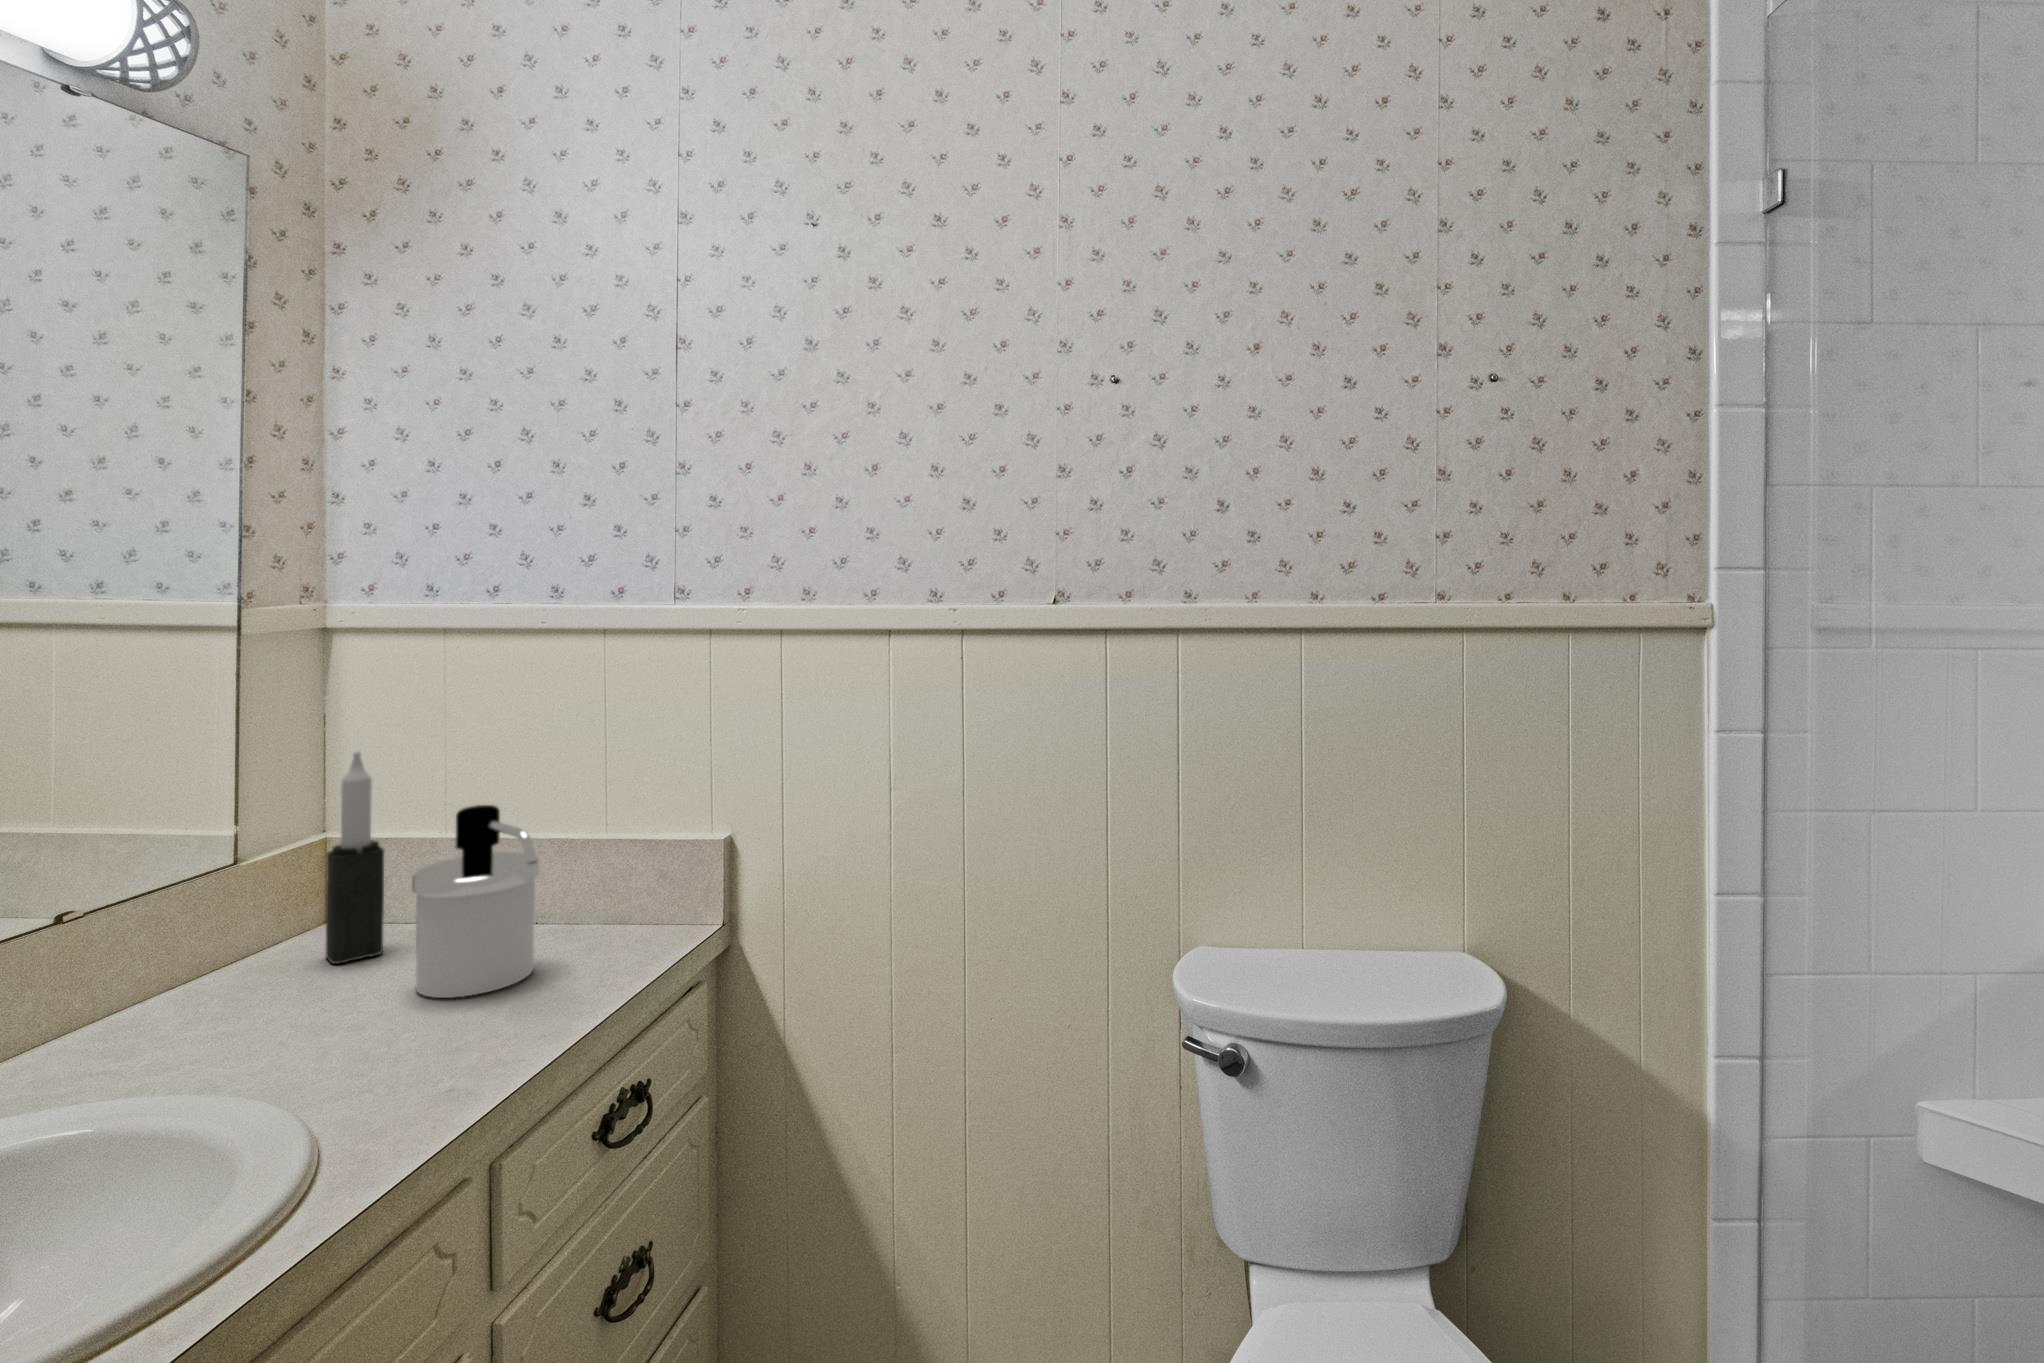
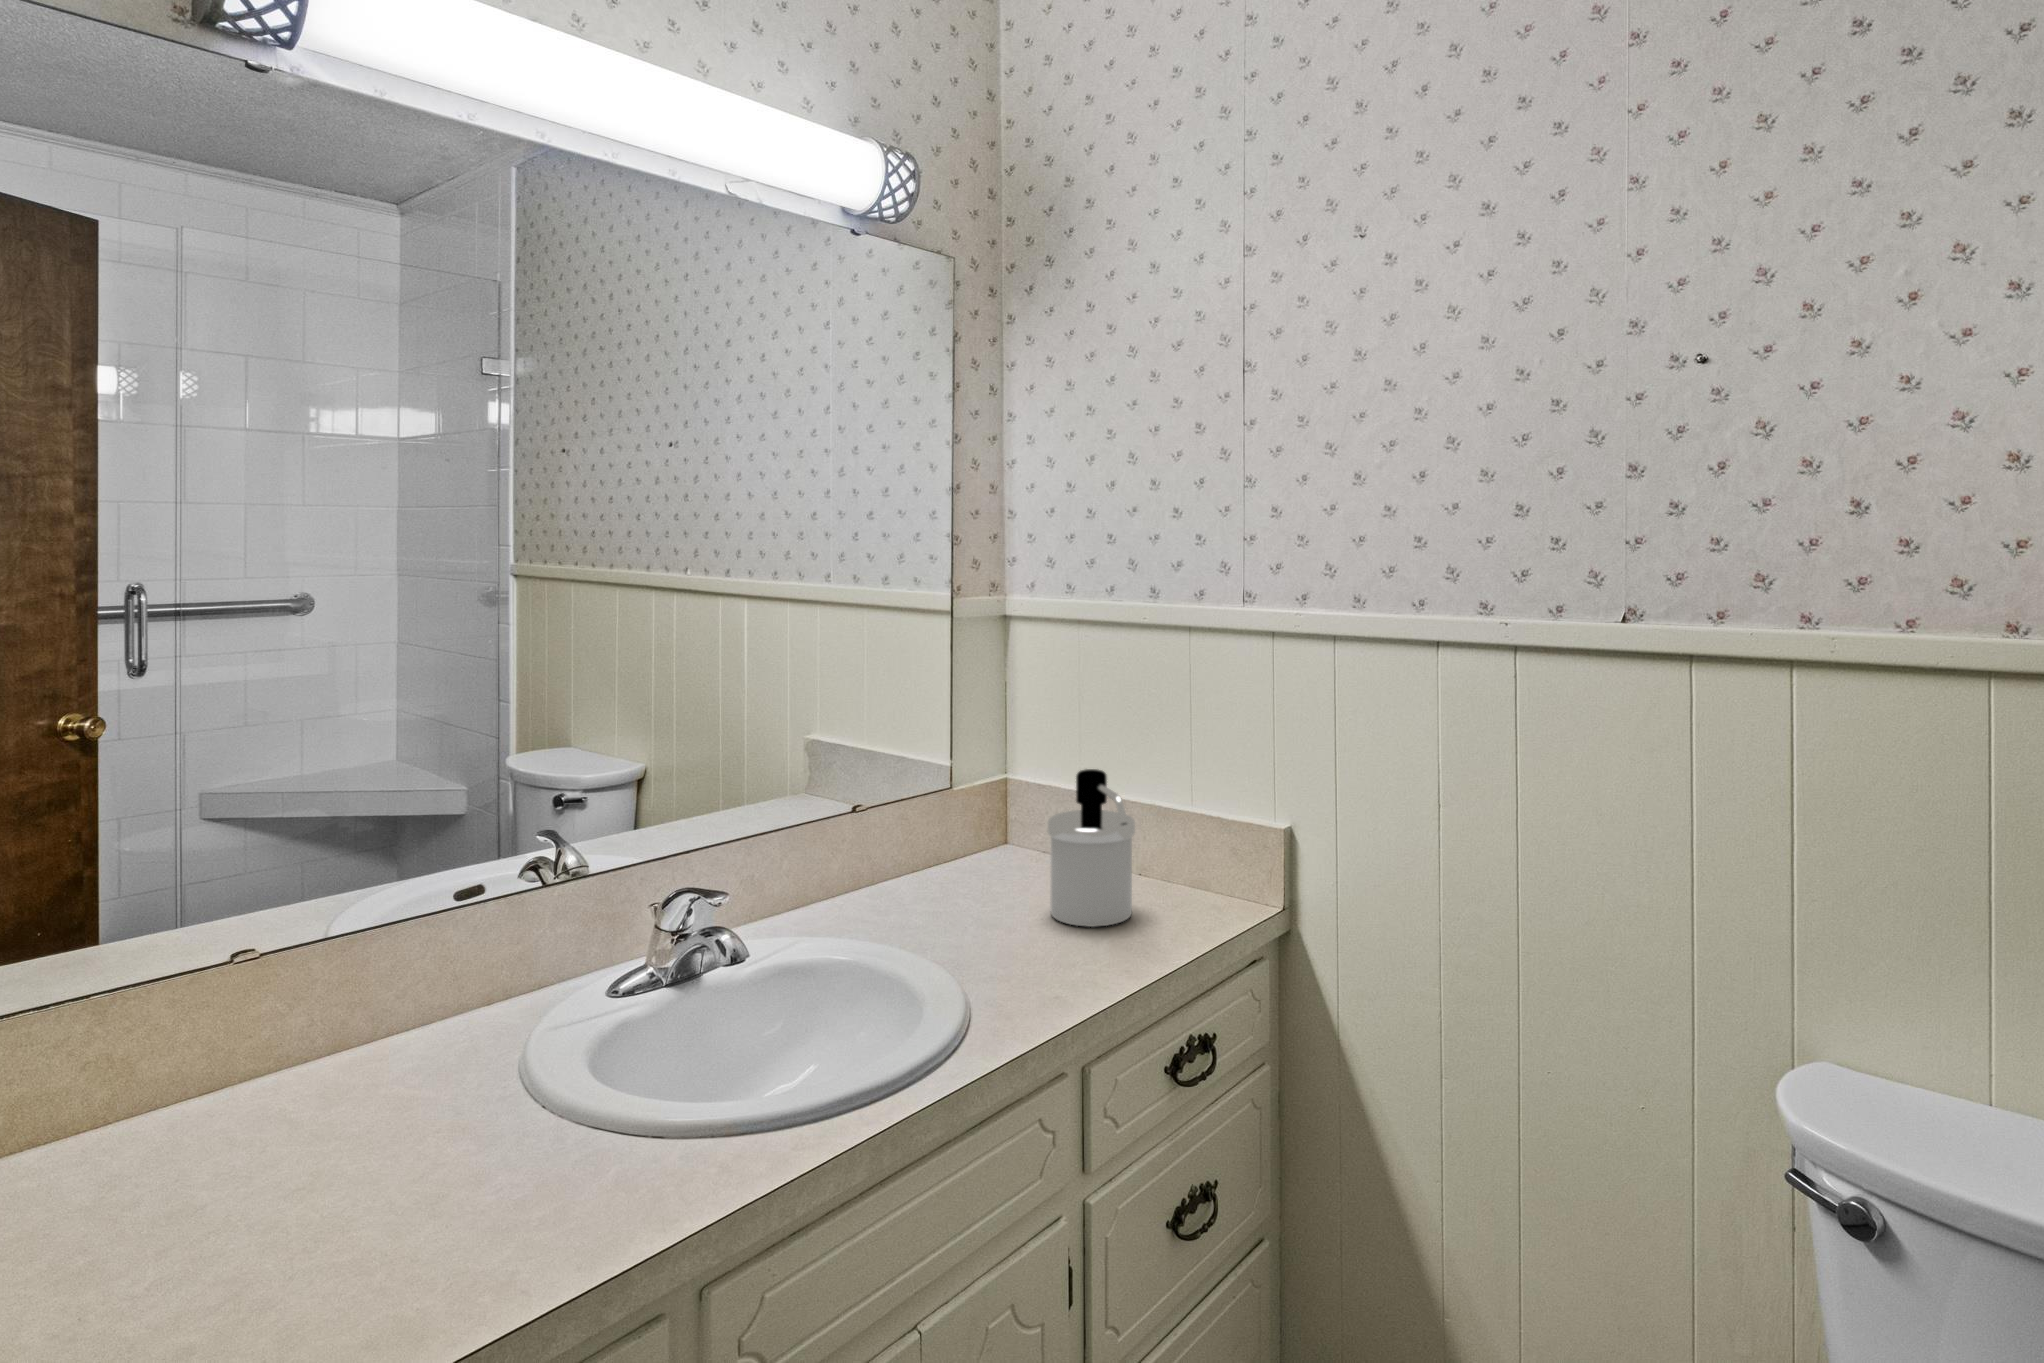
candle: present [326,751,384,964] -> none [1002,714,1037,880]

